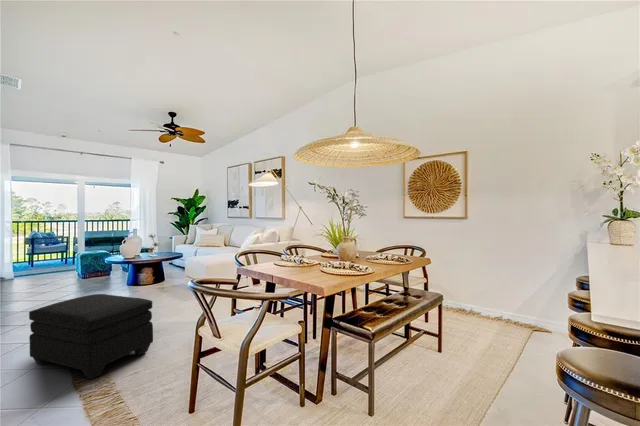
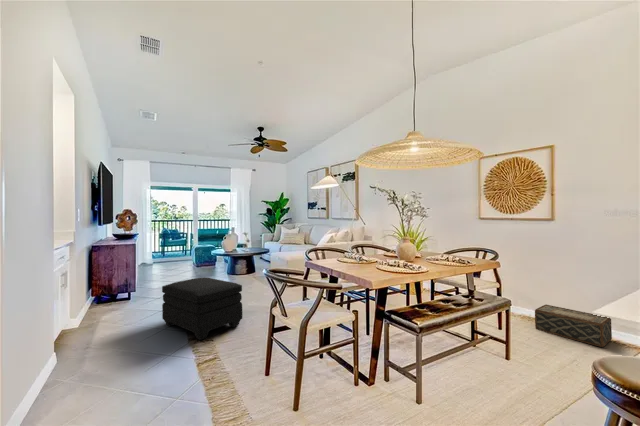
woven basket: none [454,295,511,329] -> present [535,305,612,347]

